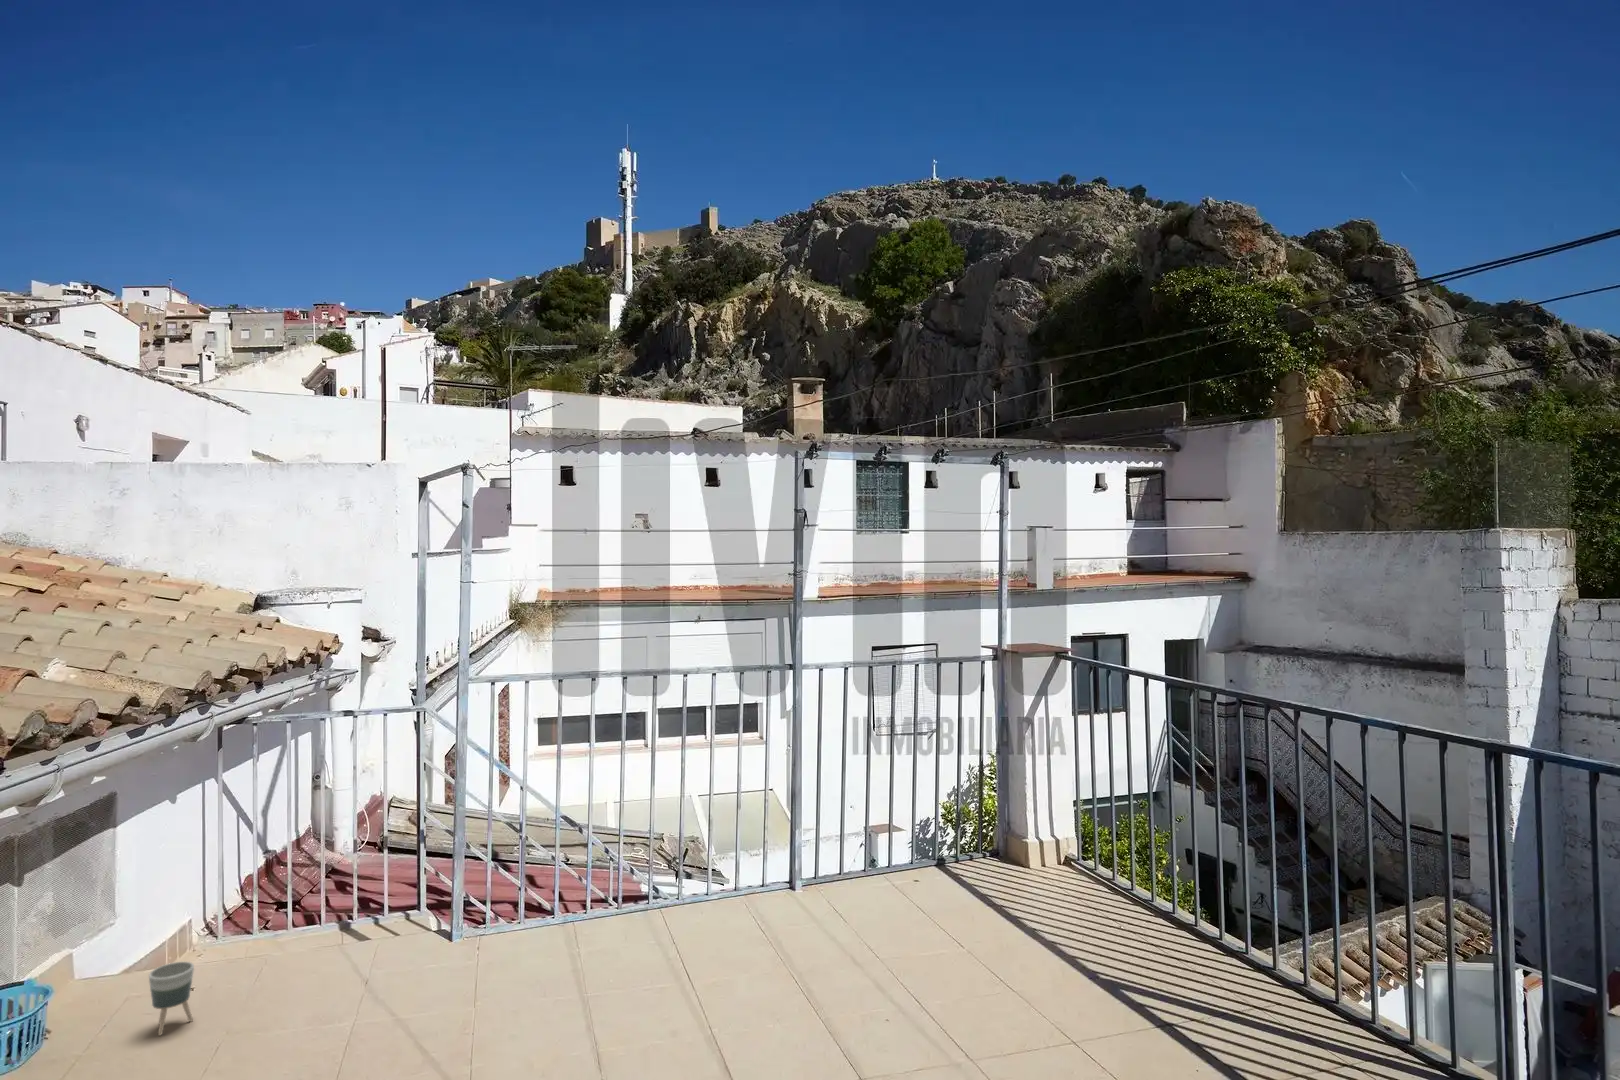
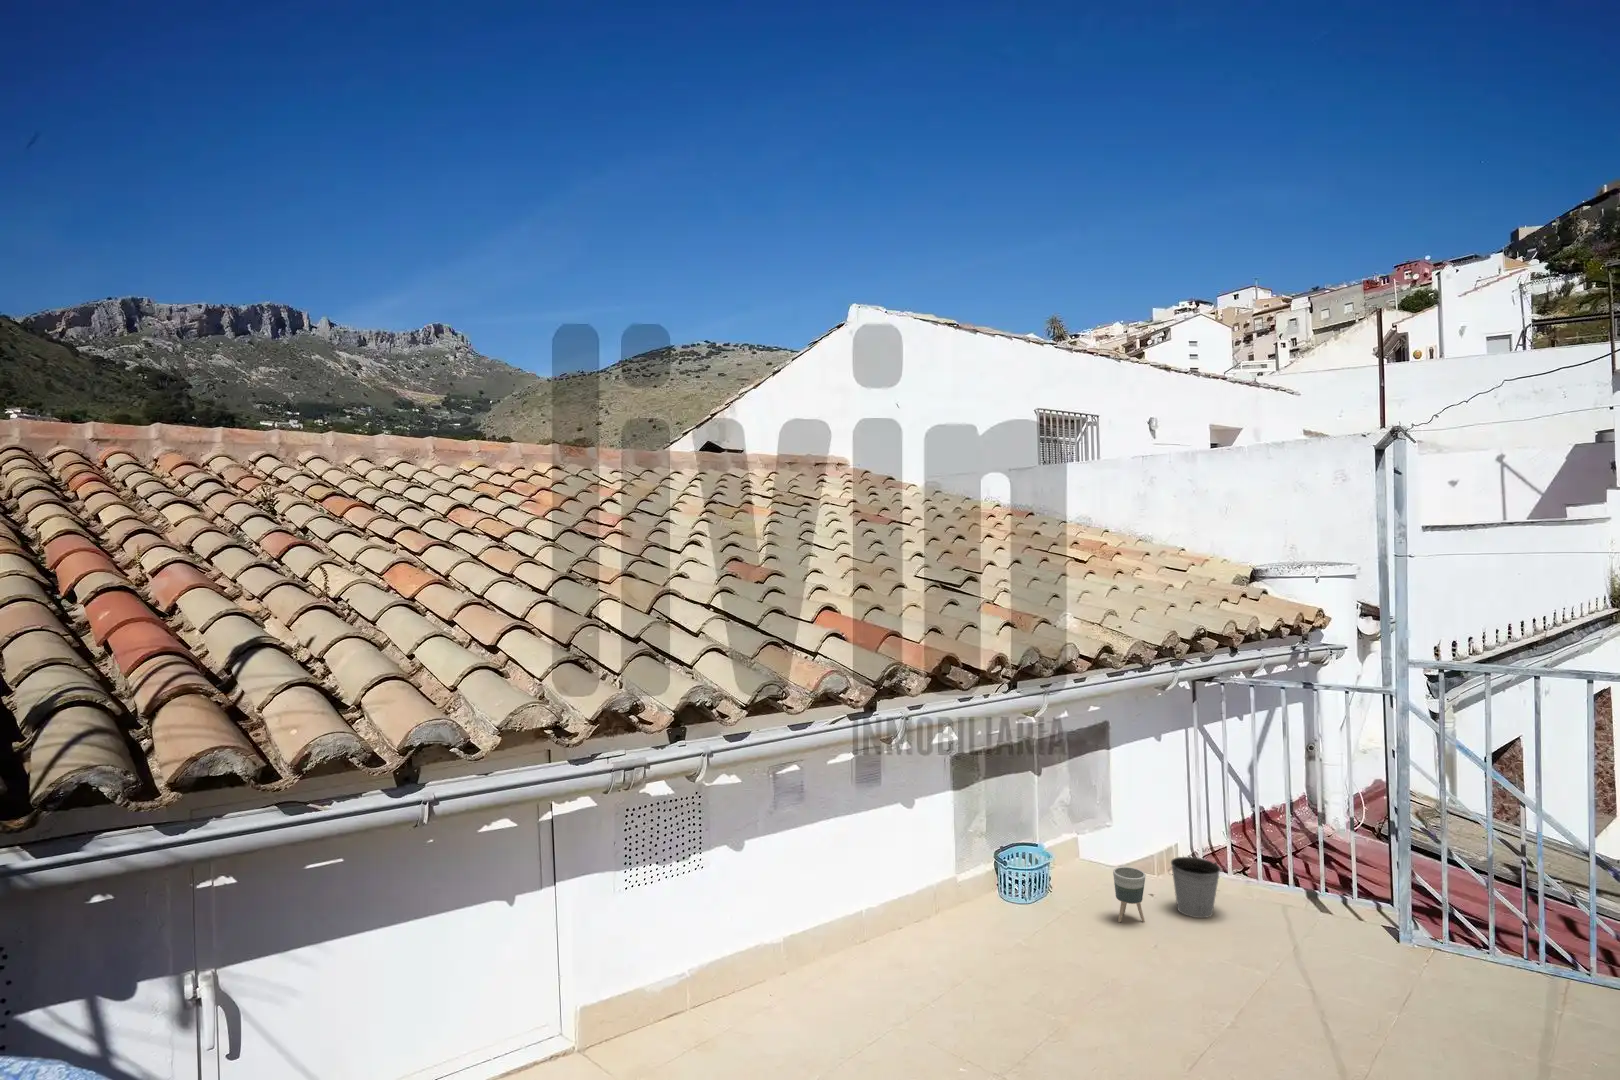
bucket: none [215,918,279,992] -> present [1171,857,1220,918]

